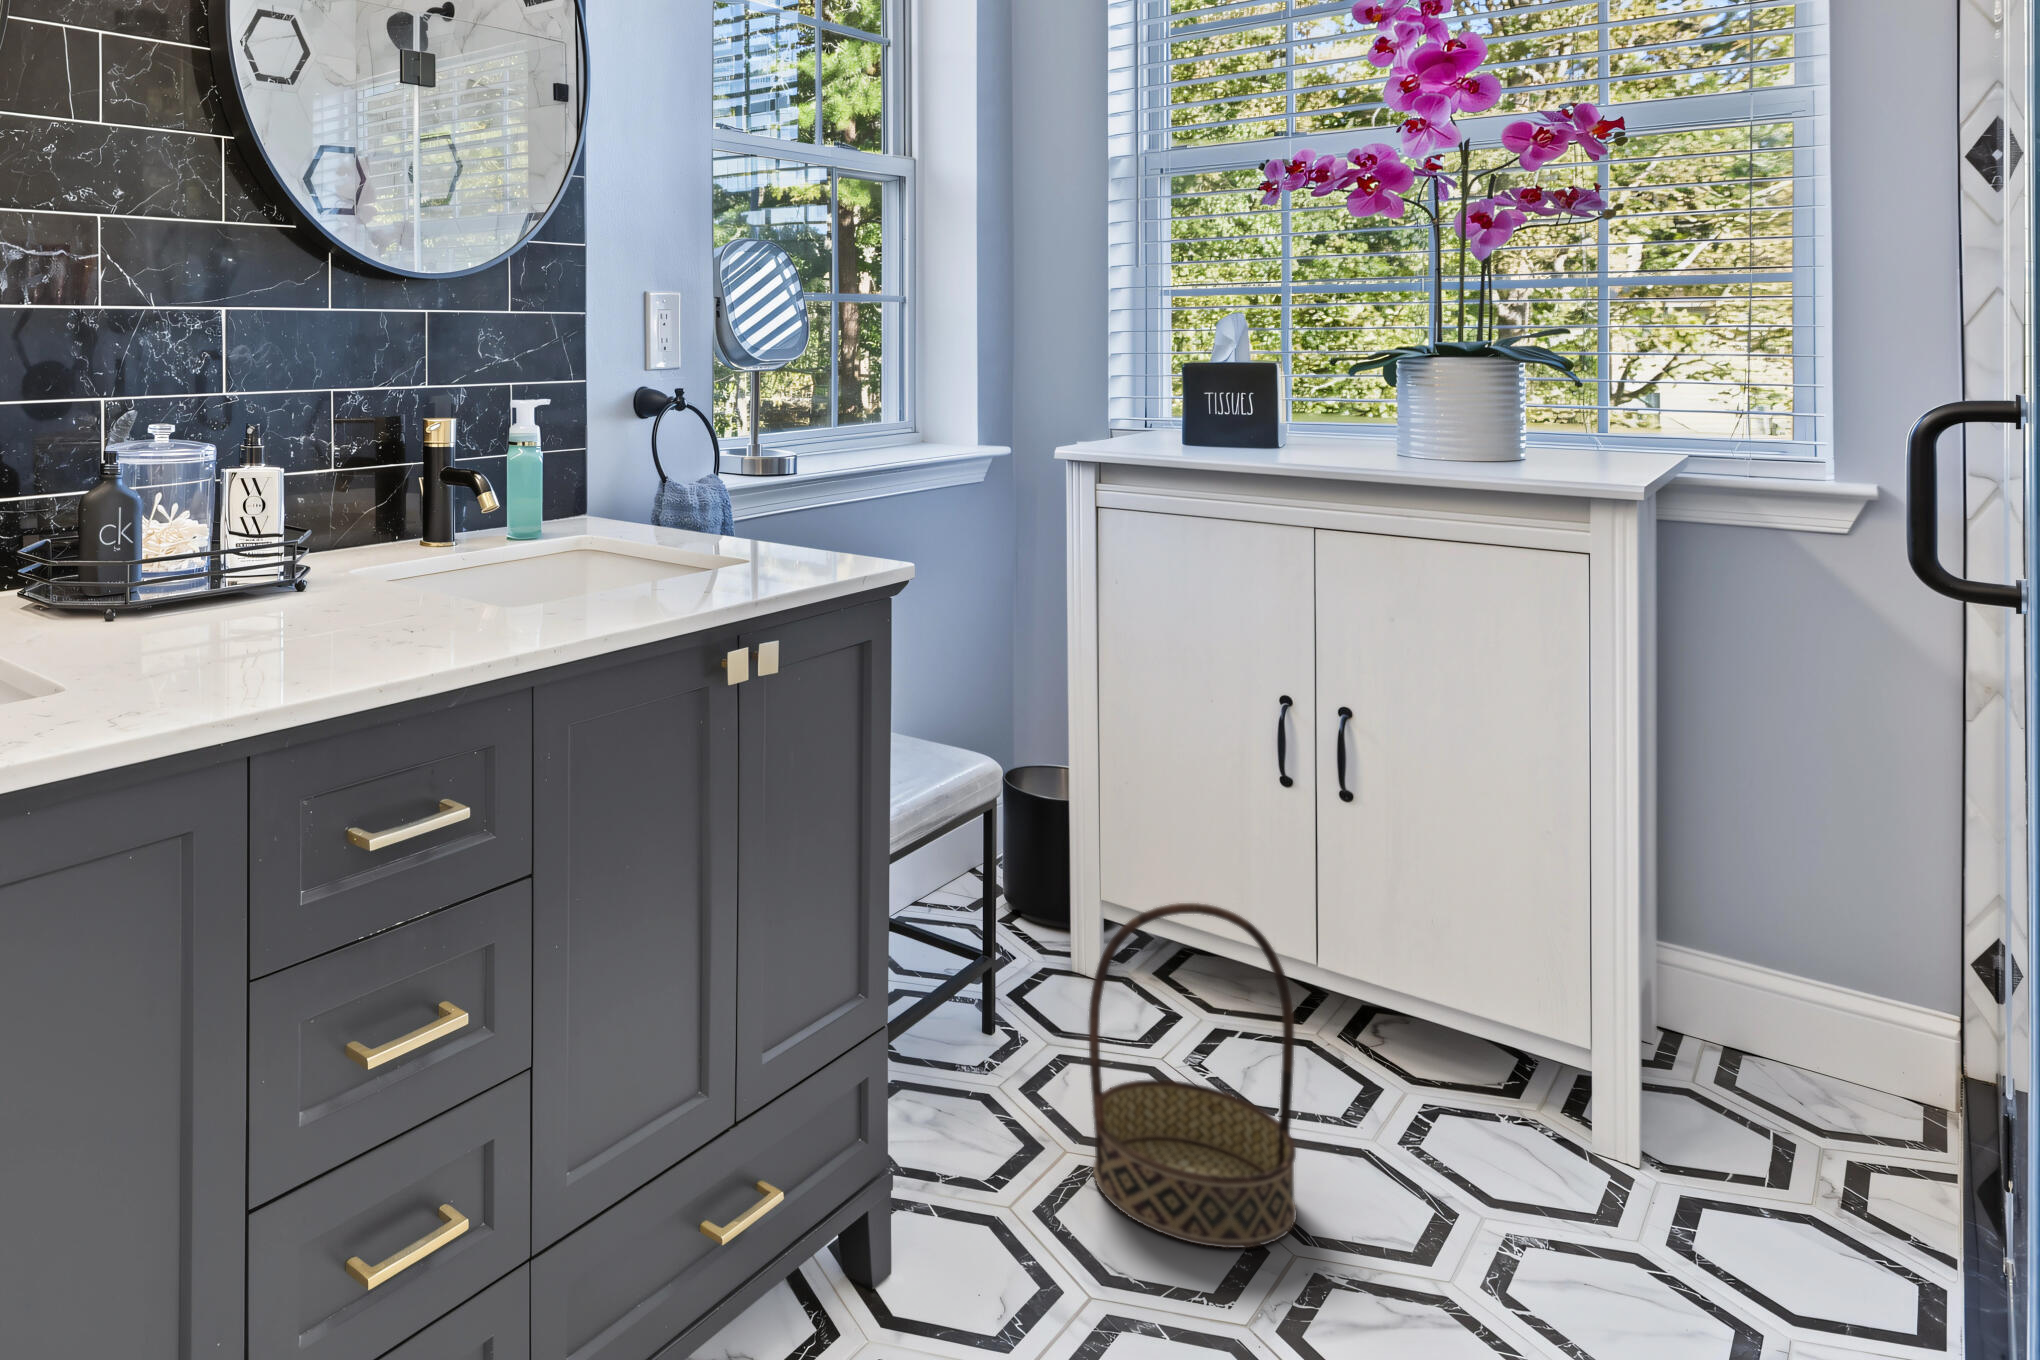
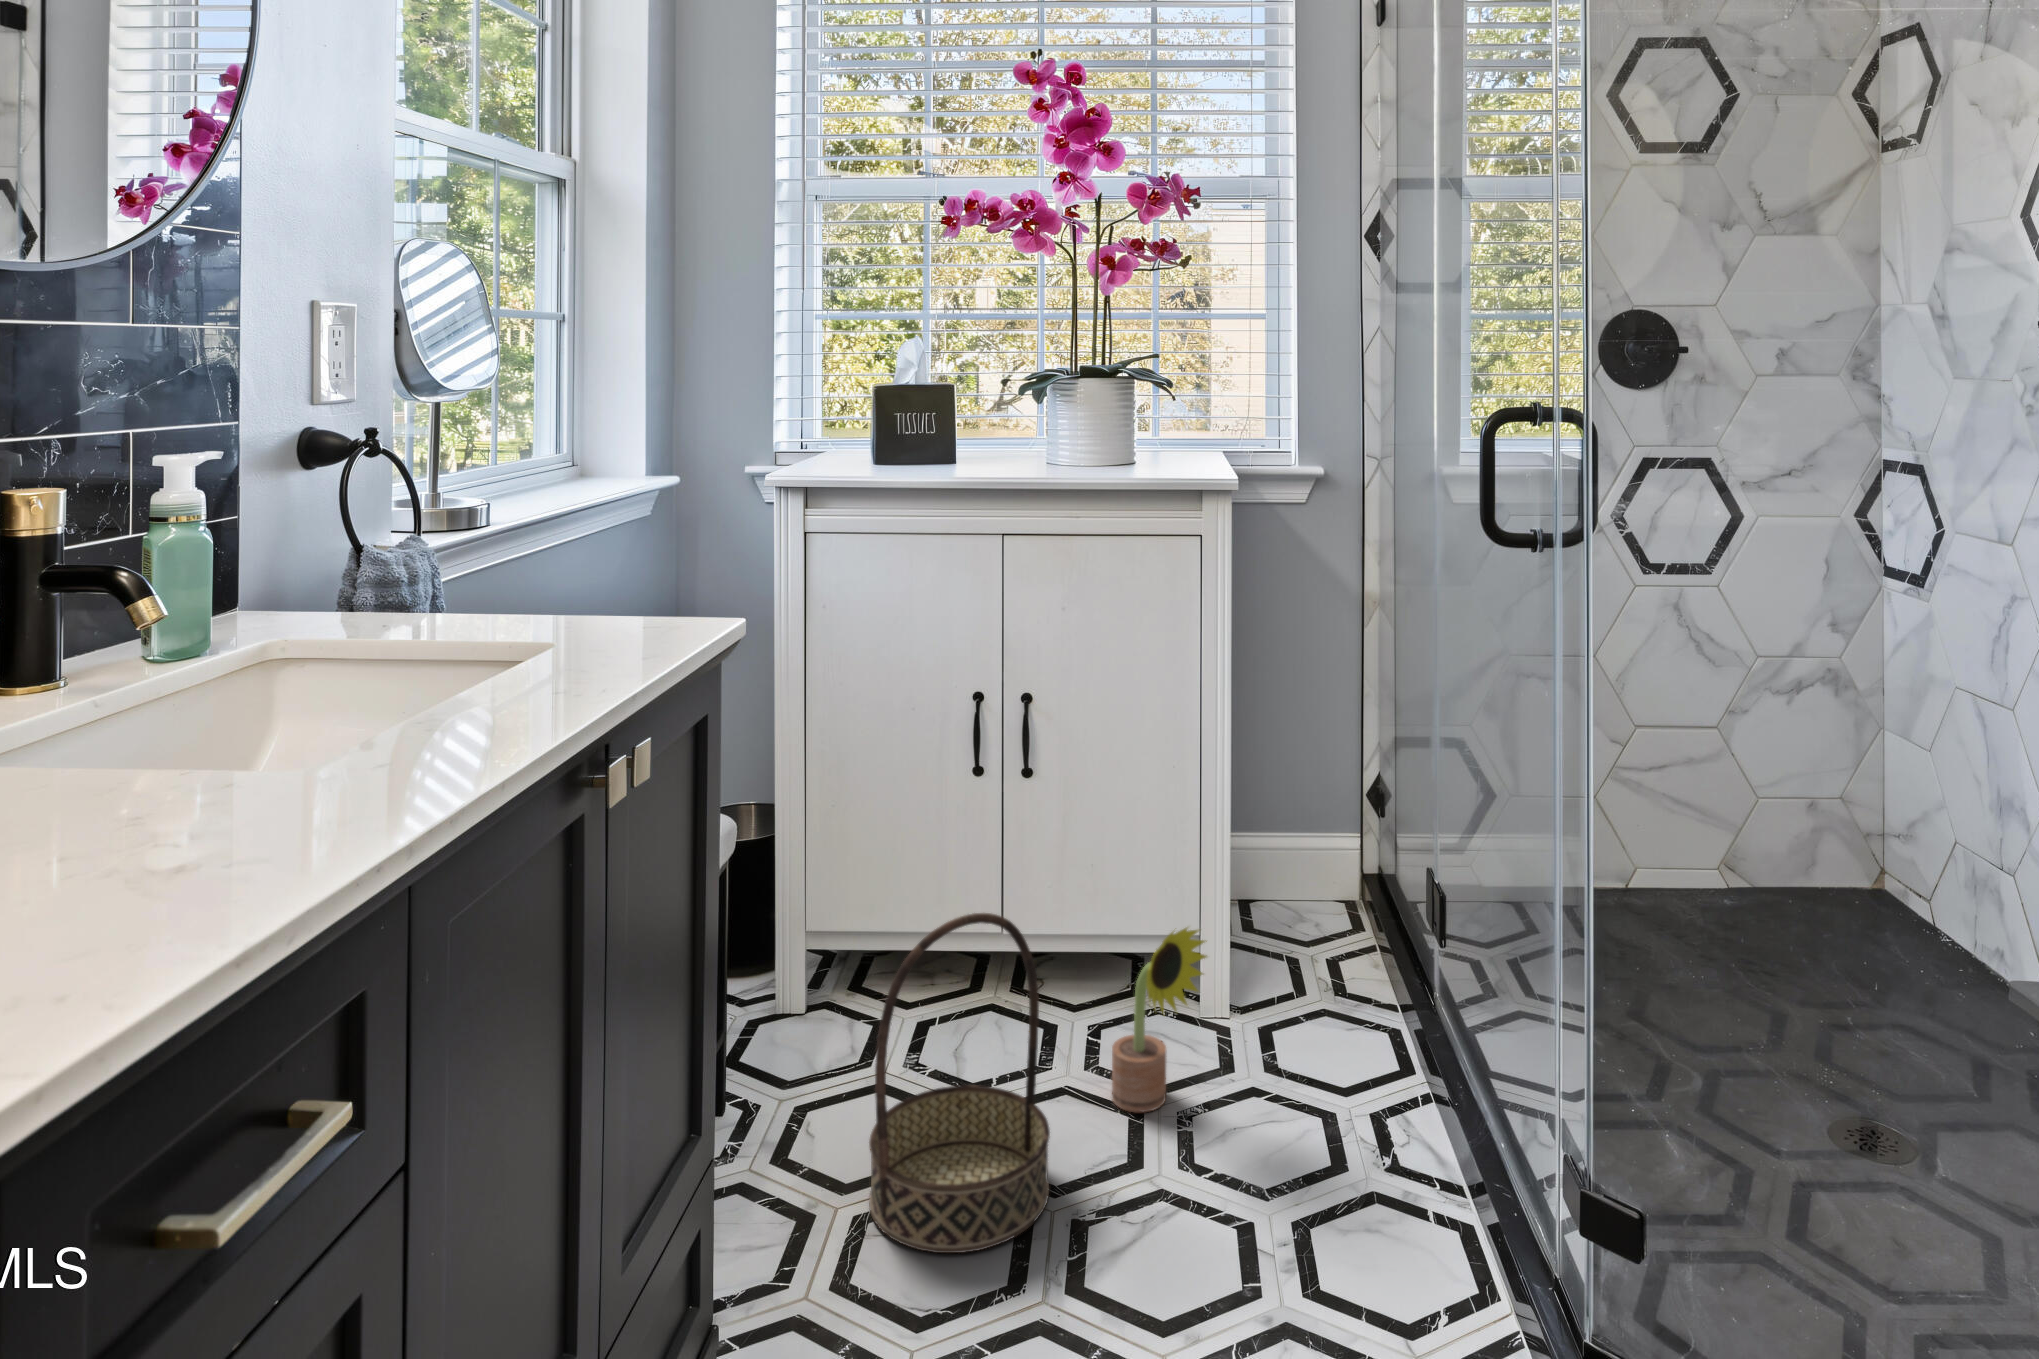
decorative plant: none [1416,998,1551,1206] -> present [1112,928,1207,1112]

